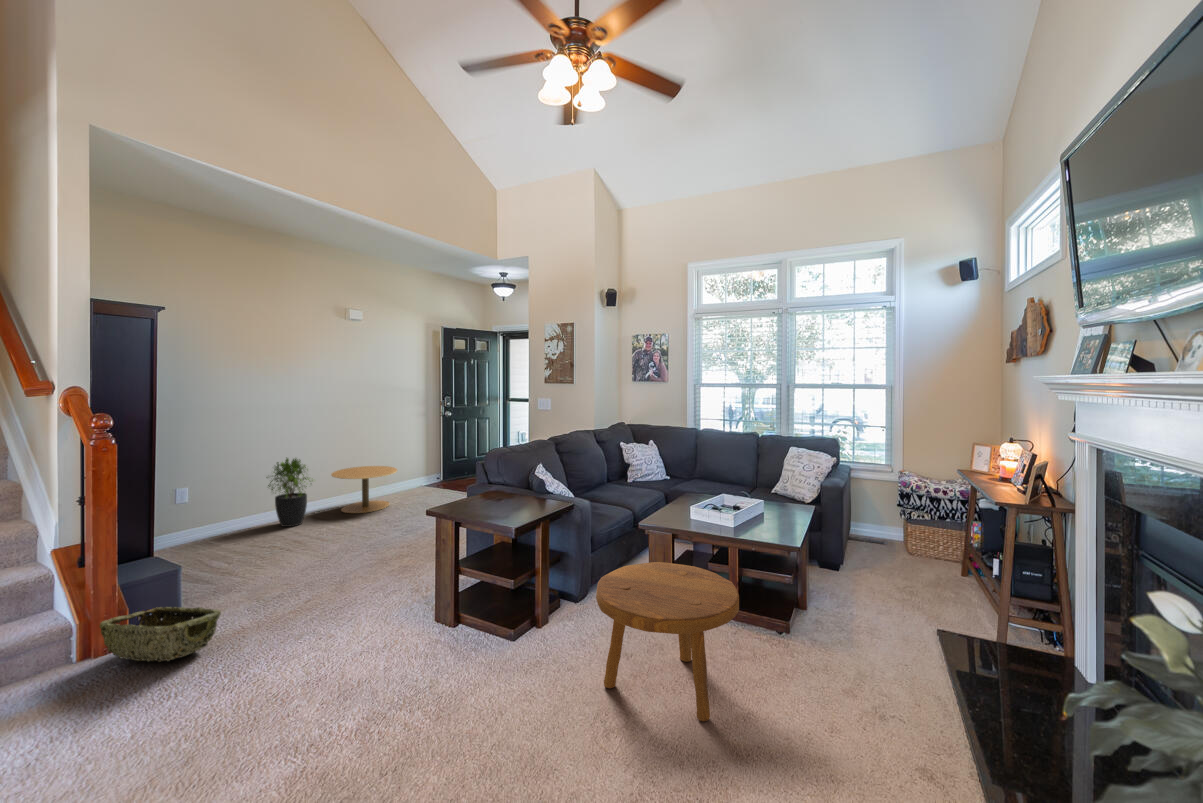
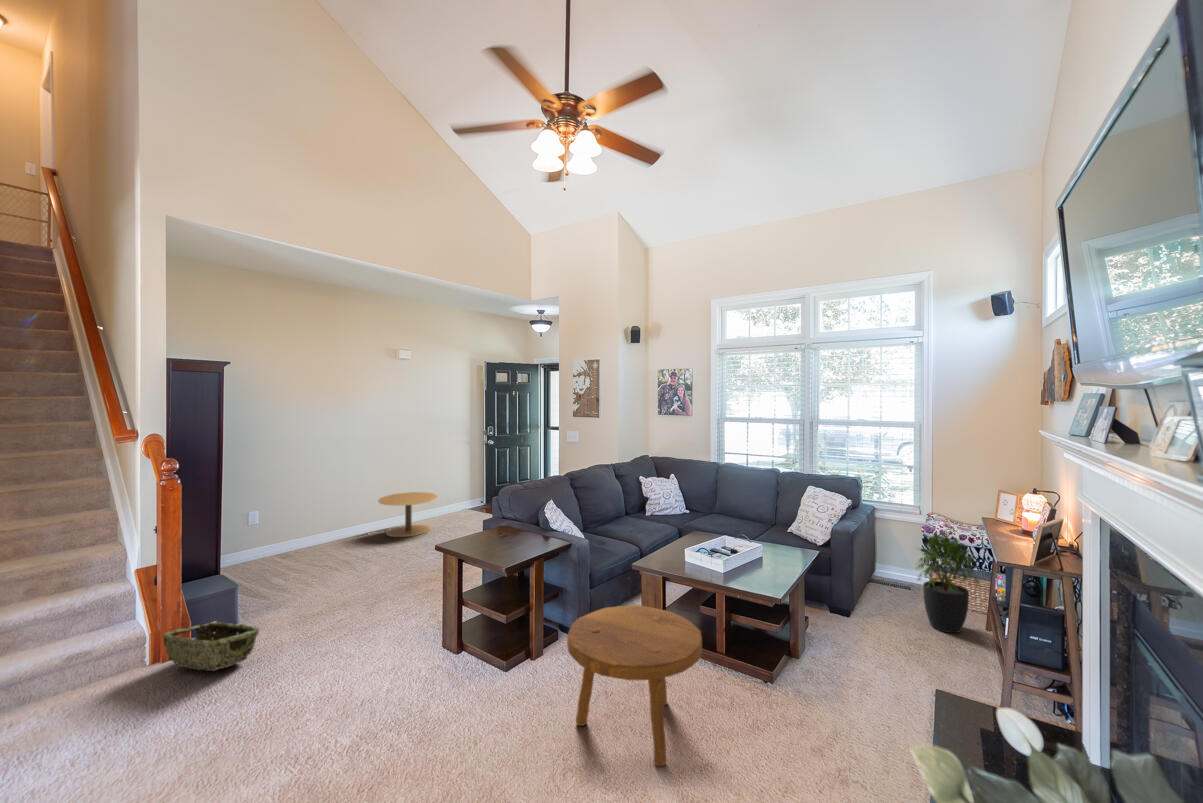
potted plant: present [266,458,310,527] -> present [917,534,979,633]

